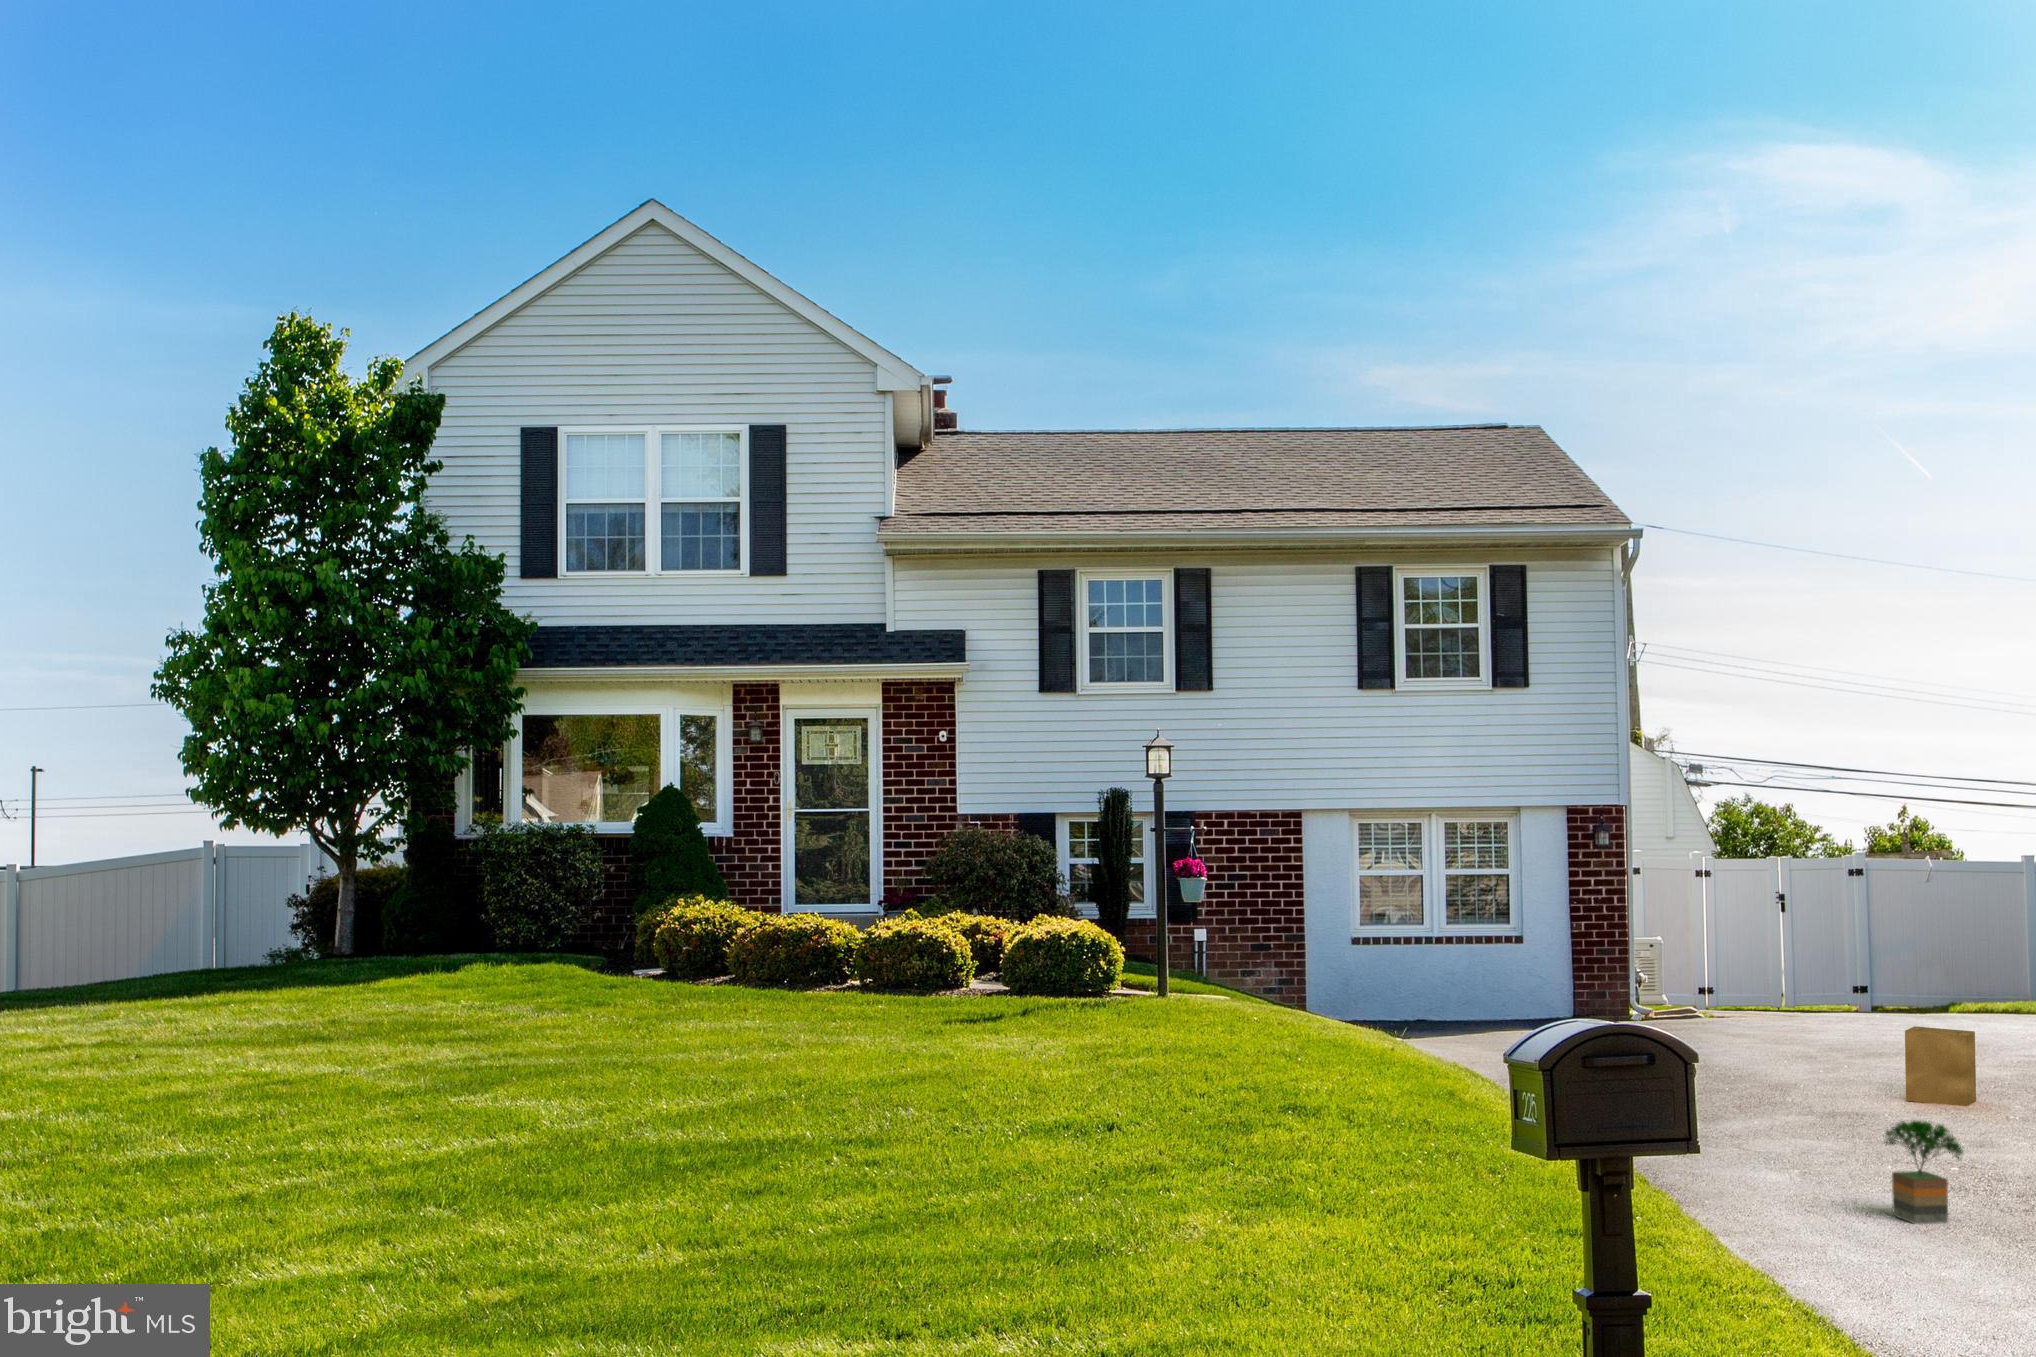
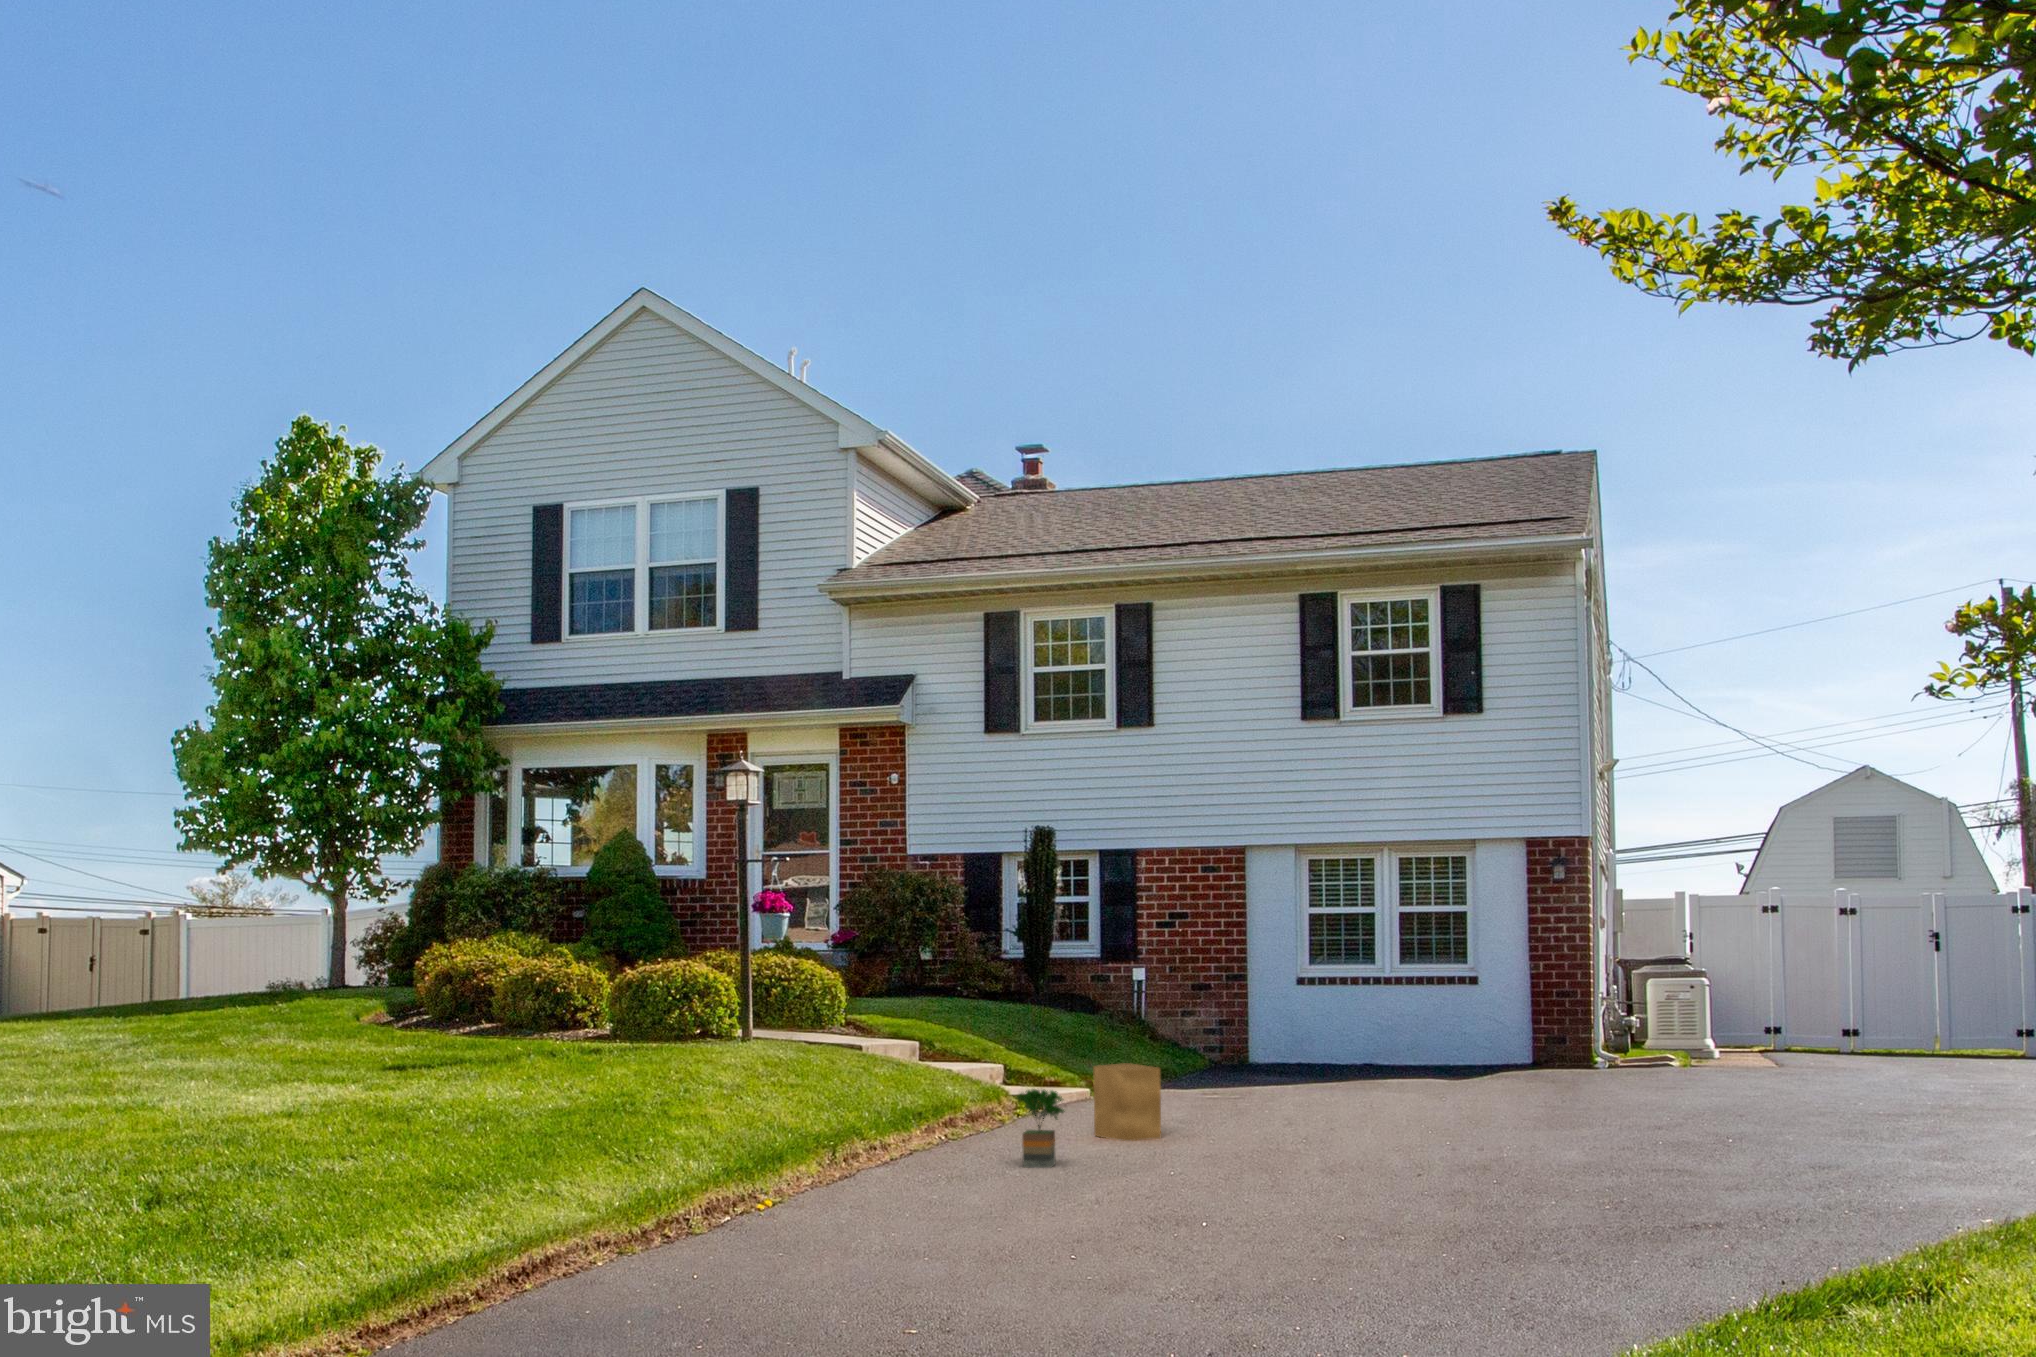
cardboard box: present [1905,1026,1976,1106] -> present [1093,1063,1161,1141]

